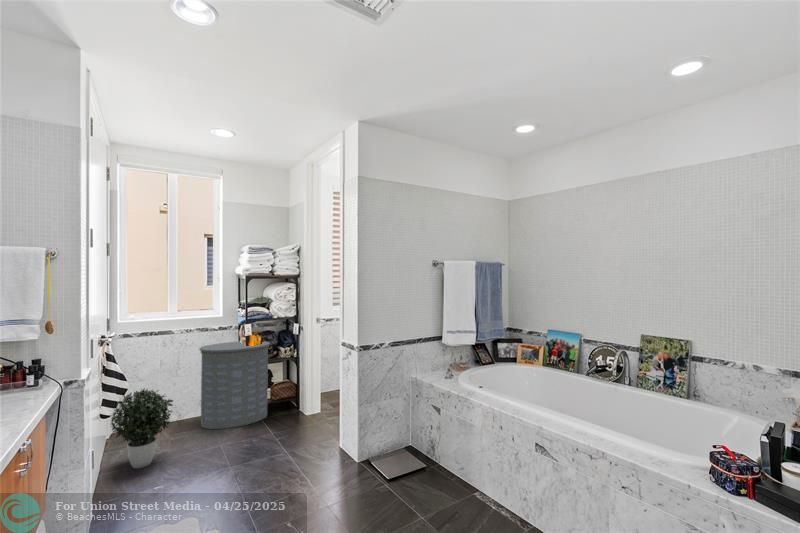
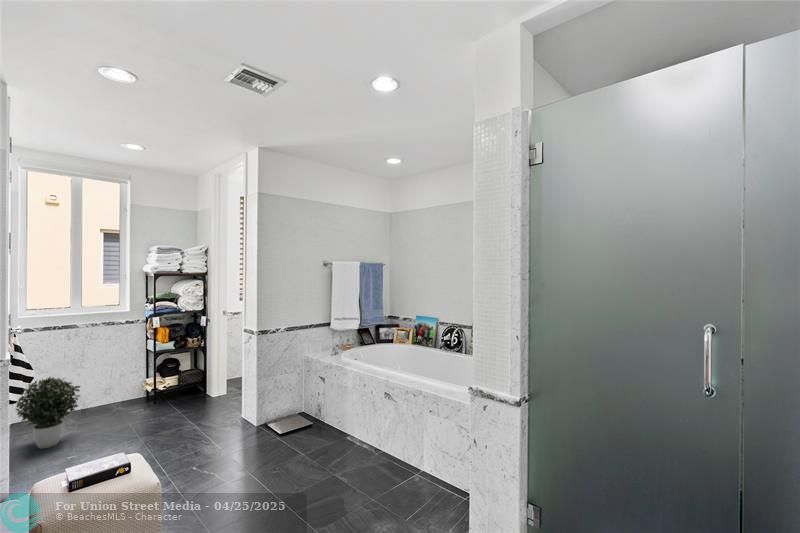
laundry hamper: present [199,341,270,429] -> none [106,333,178,413]

